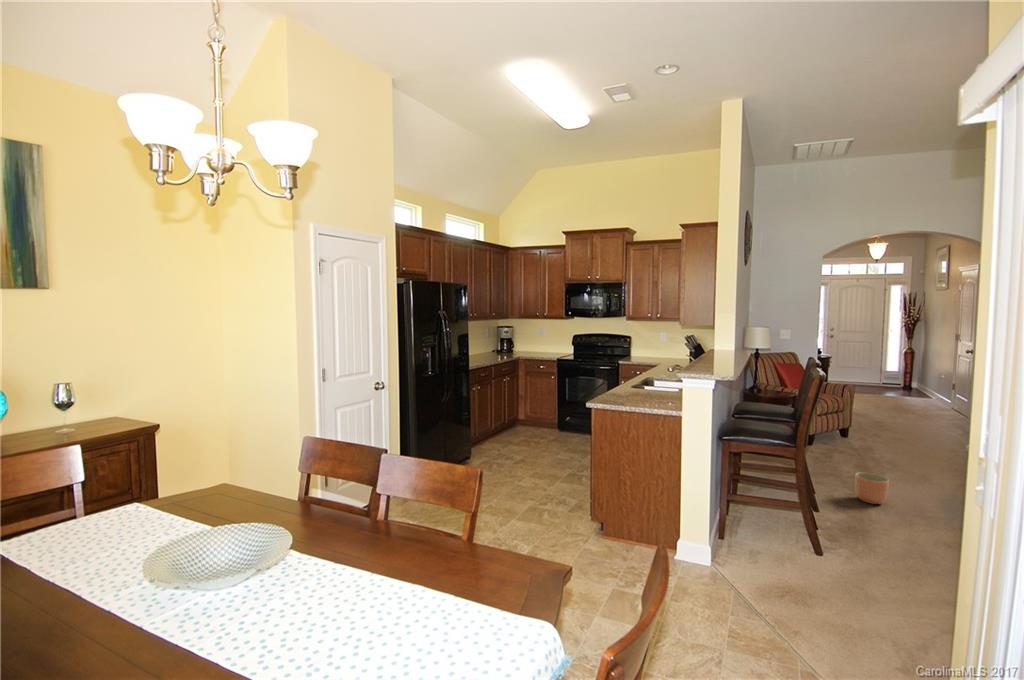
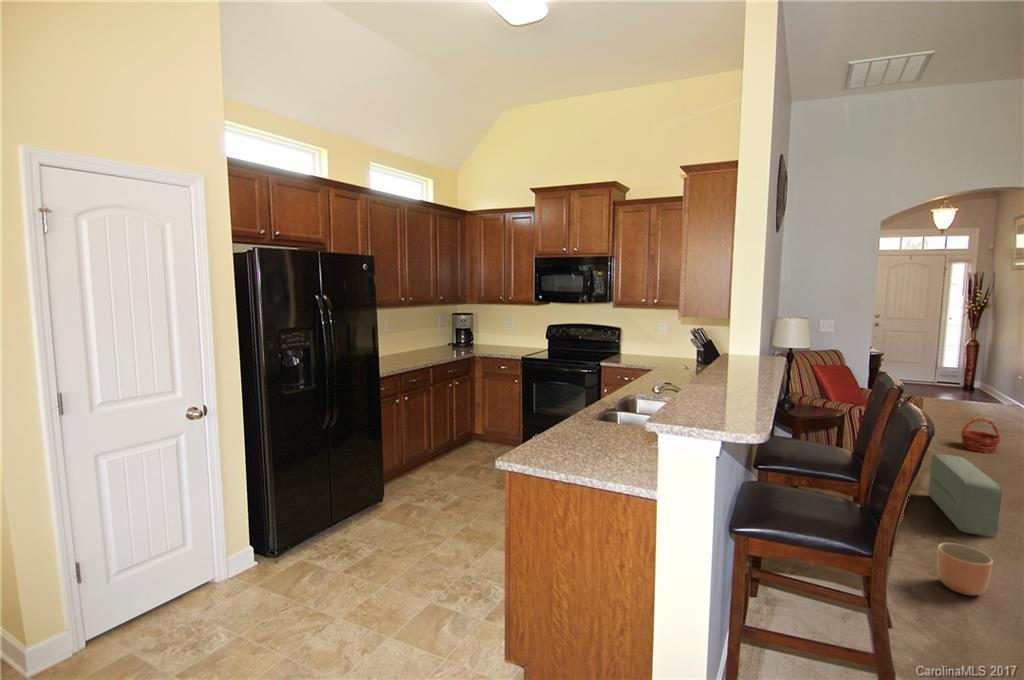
basket: none [891,403,920,430] -> present [961,418,1001,453]
pouf: none [860,424,904,476] -> present [928,454,1002,537]

